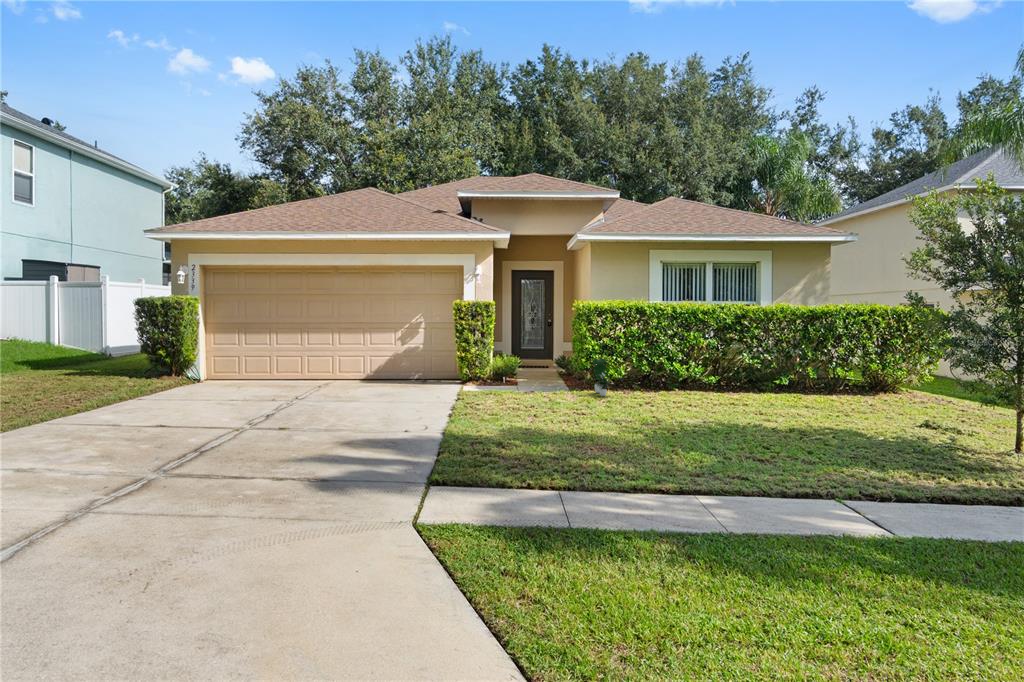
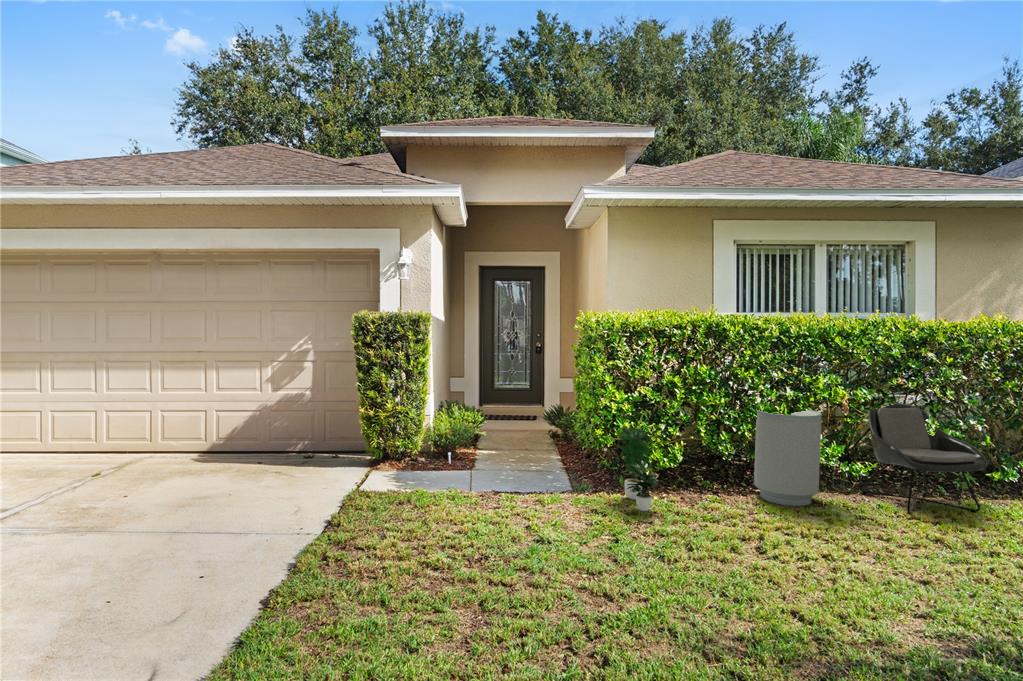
lounge chair: none [713,347,767,398] -> present [860,403,988,514]
trash can: none [659,349,691,395] -> present [754,410,822,506]

